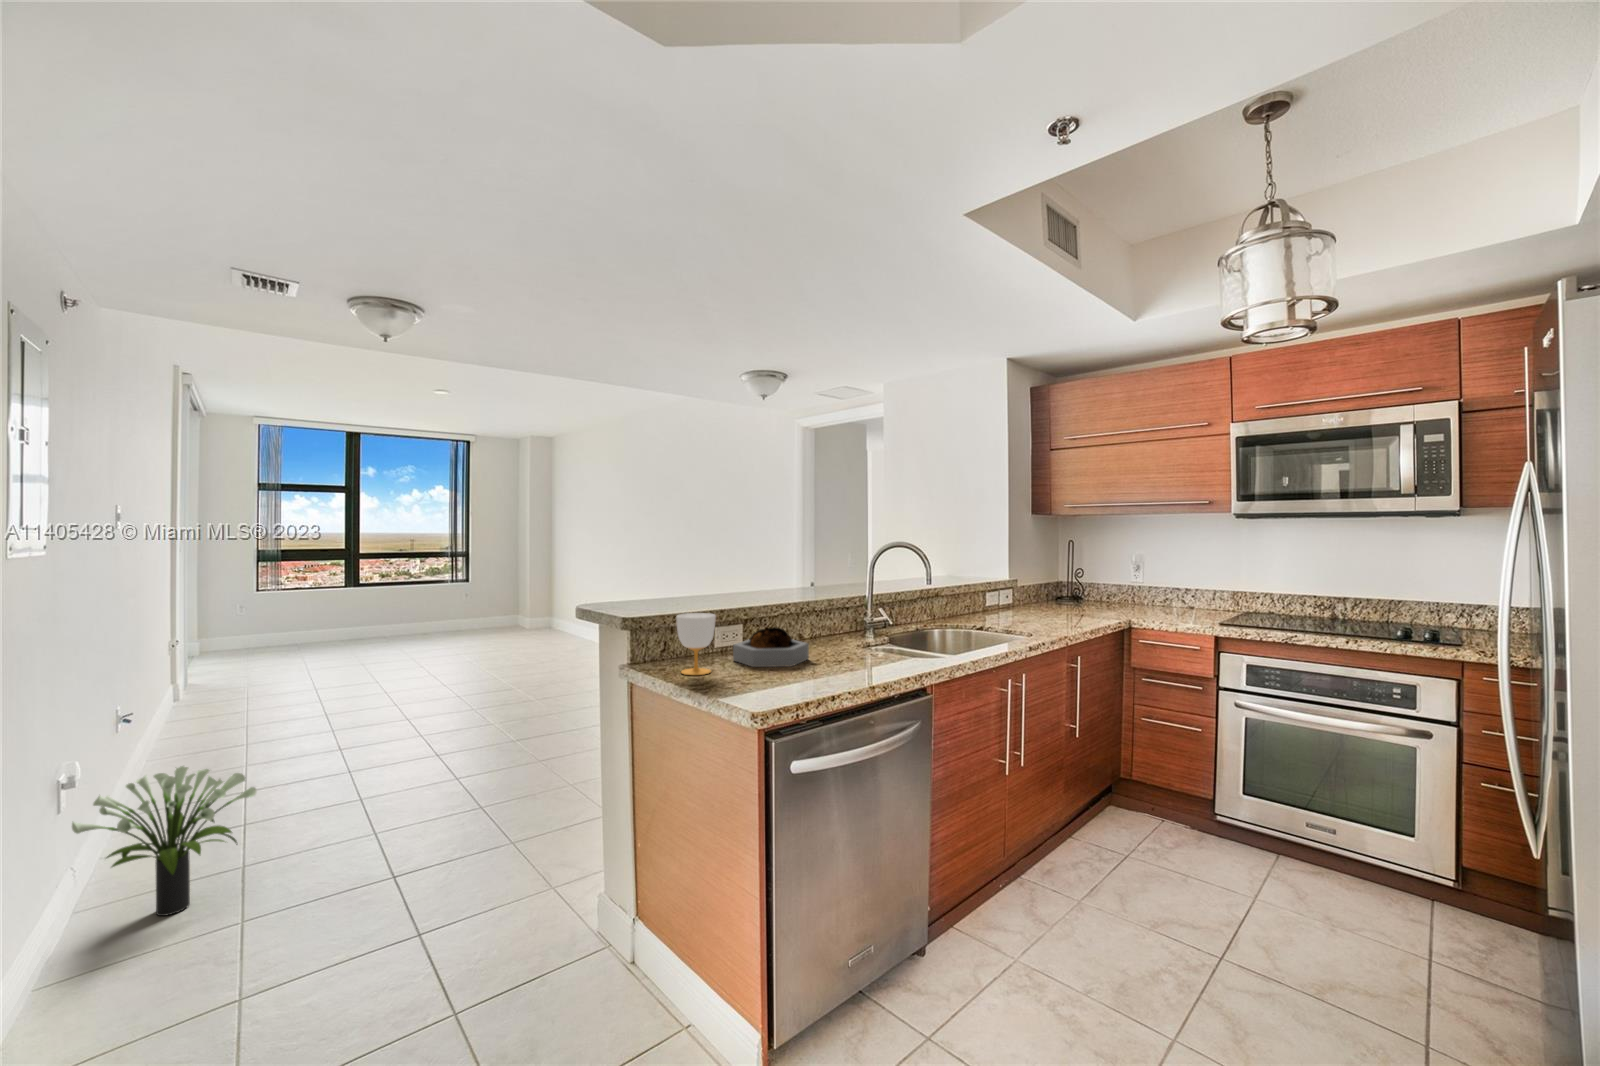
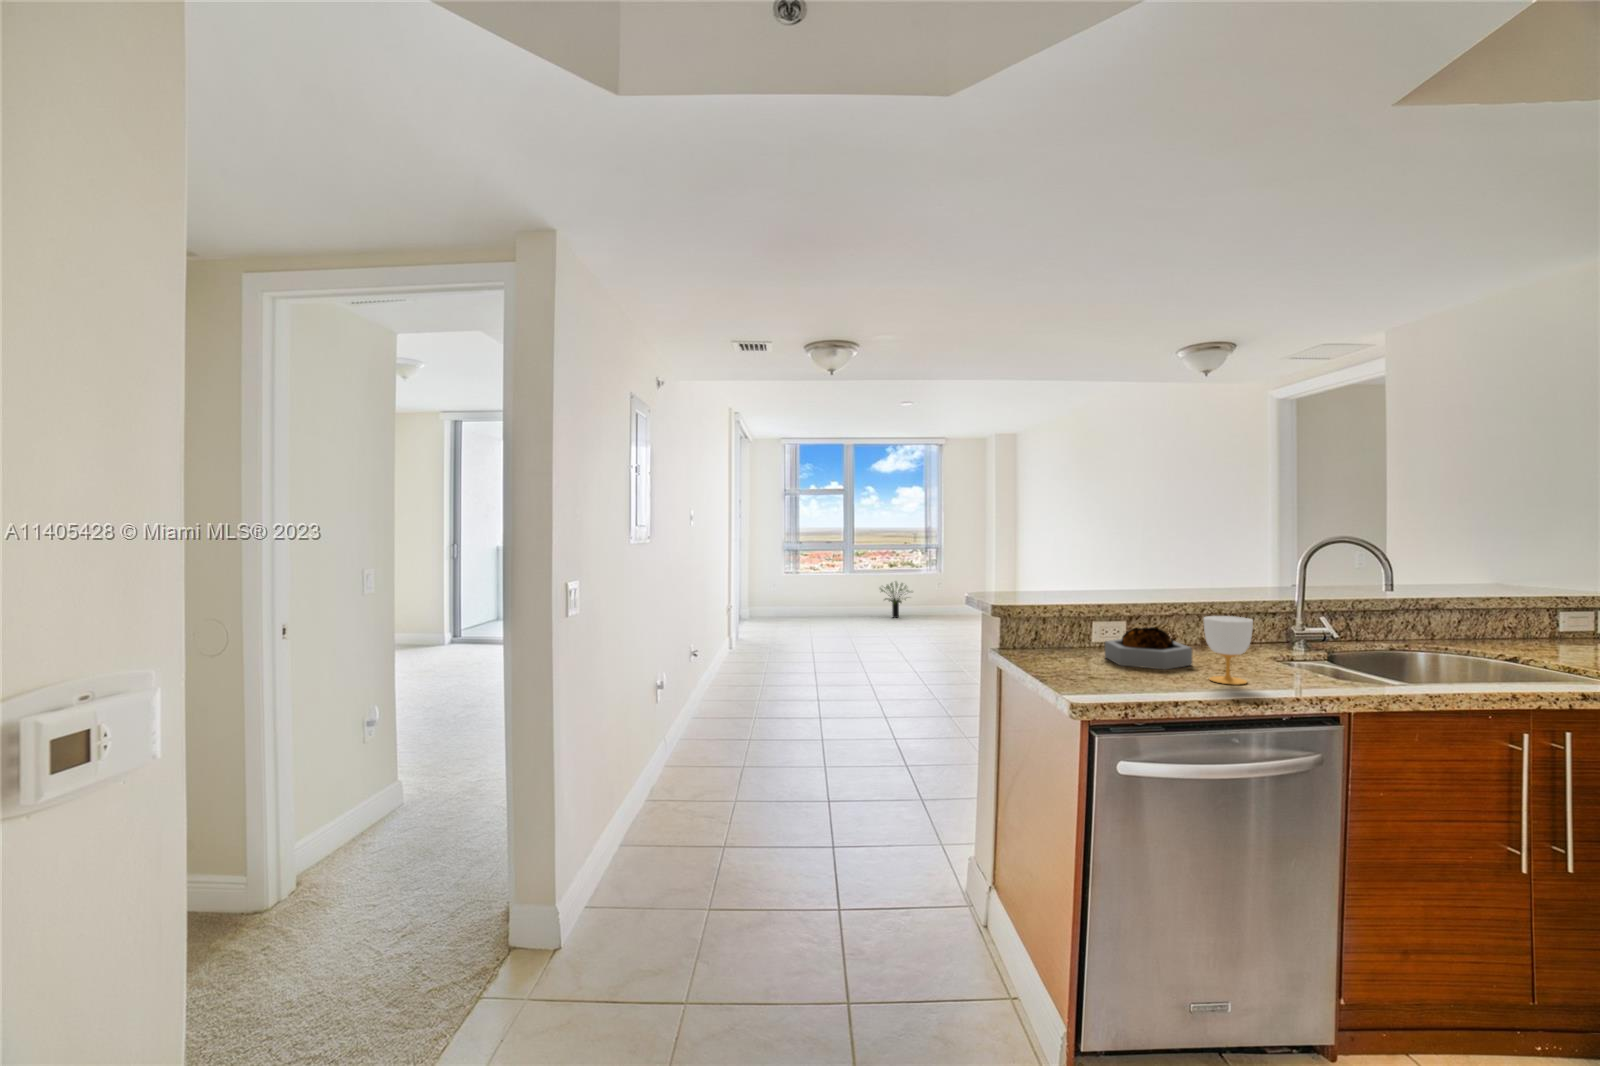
cup: present [676,613,716,675] -> present [1203,616,1253,685]
potted plant: present [72,766,257,916] -> present [880,582,912,618]

